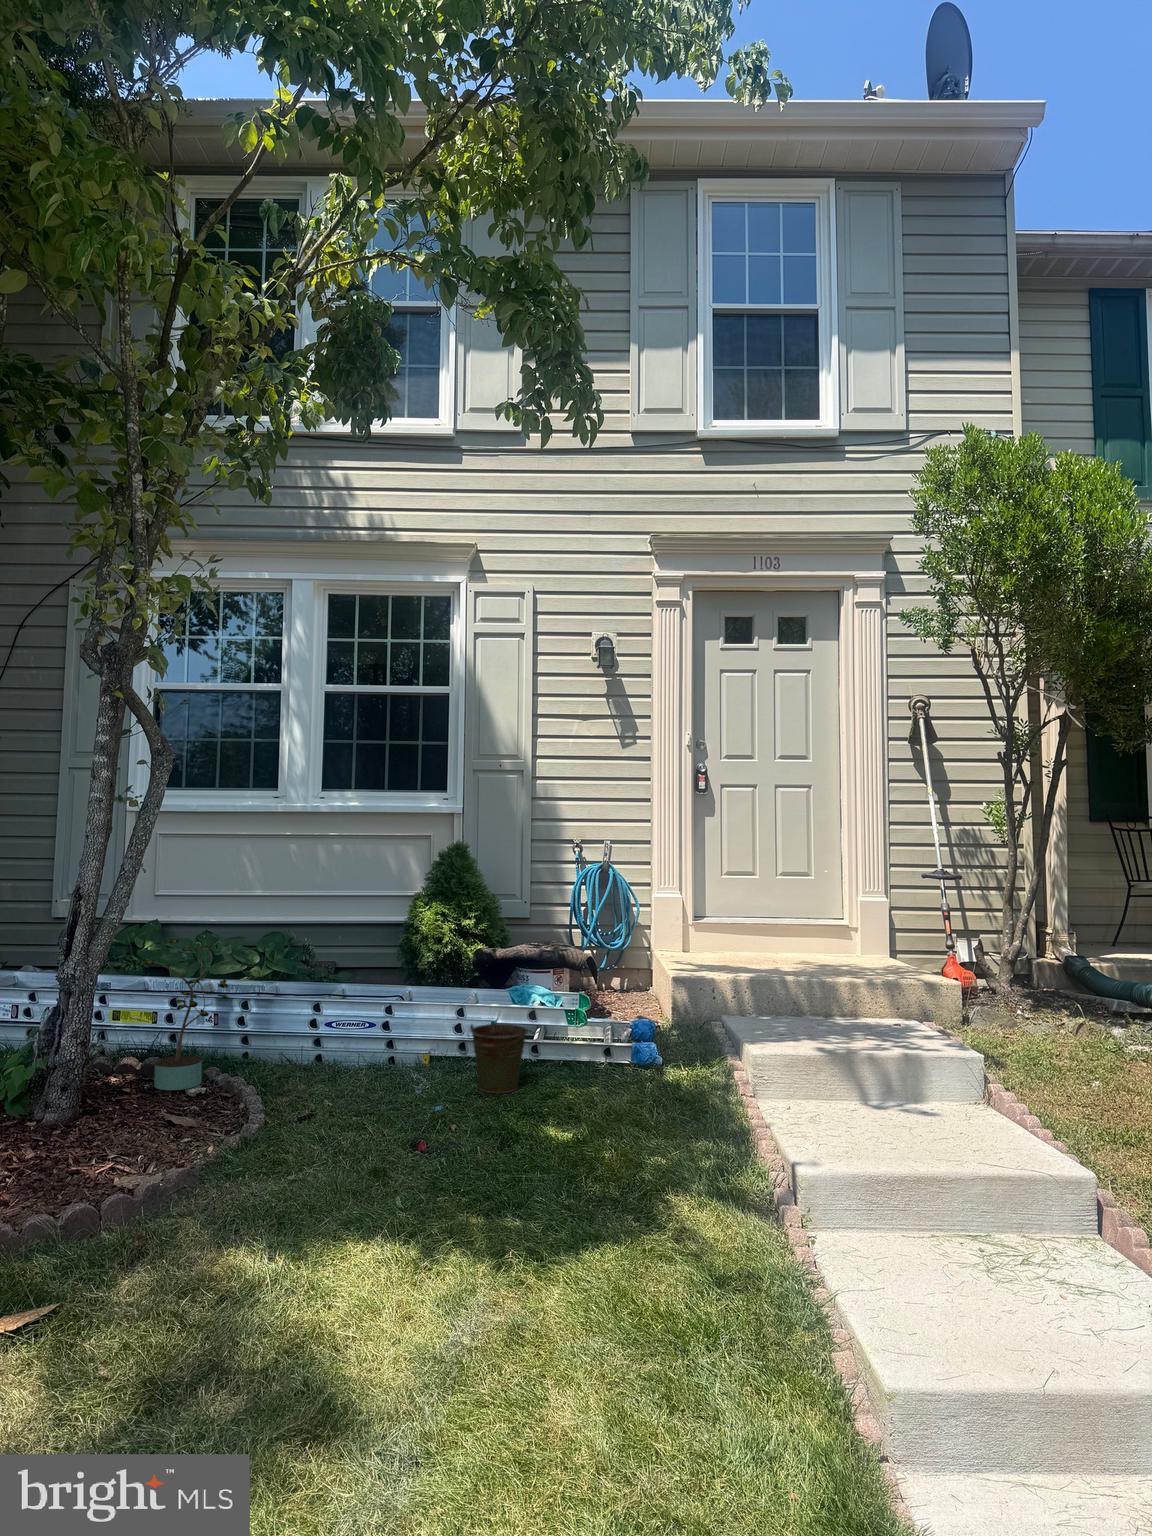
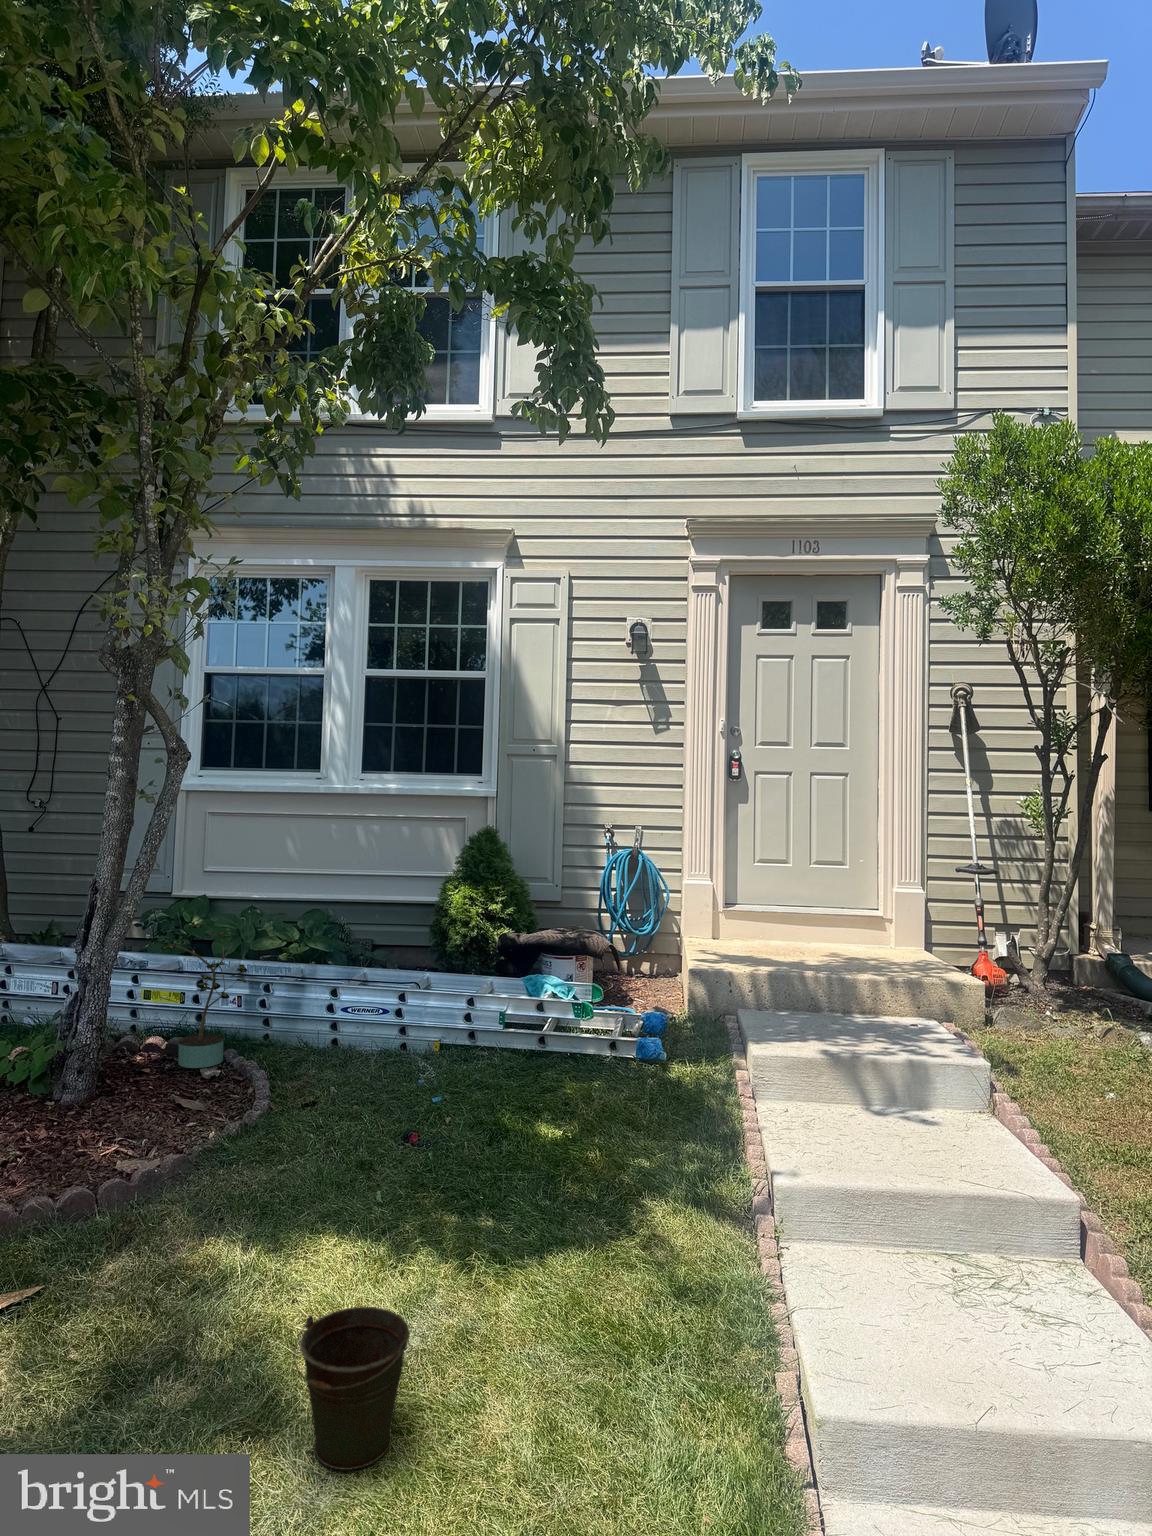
bucket: present [470,1024,528,1093] -> present [294,1307,410,1470]

